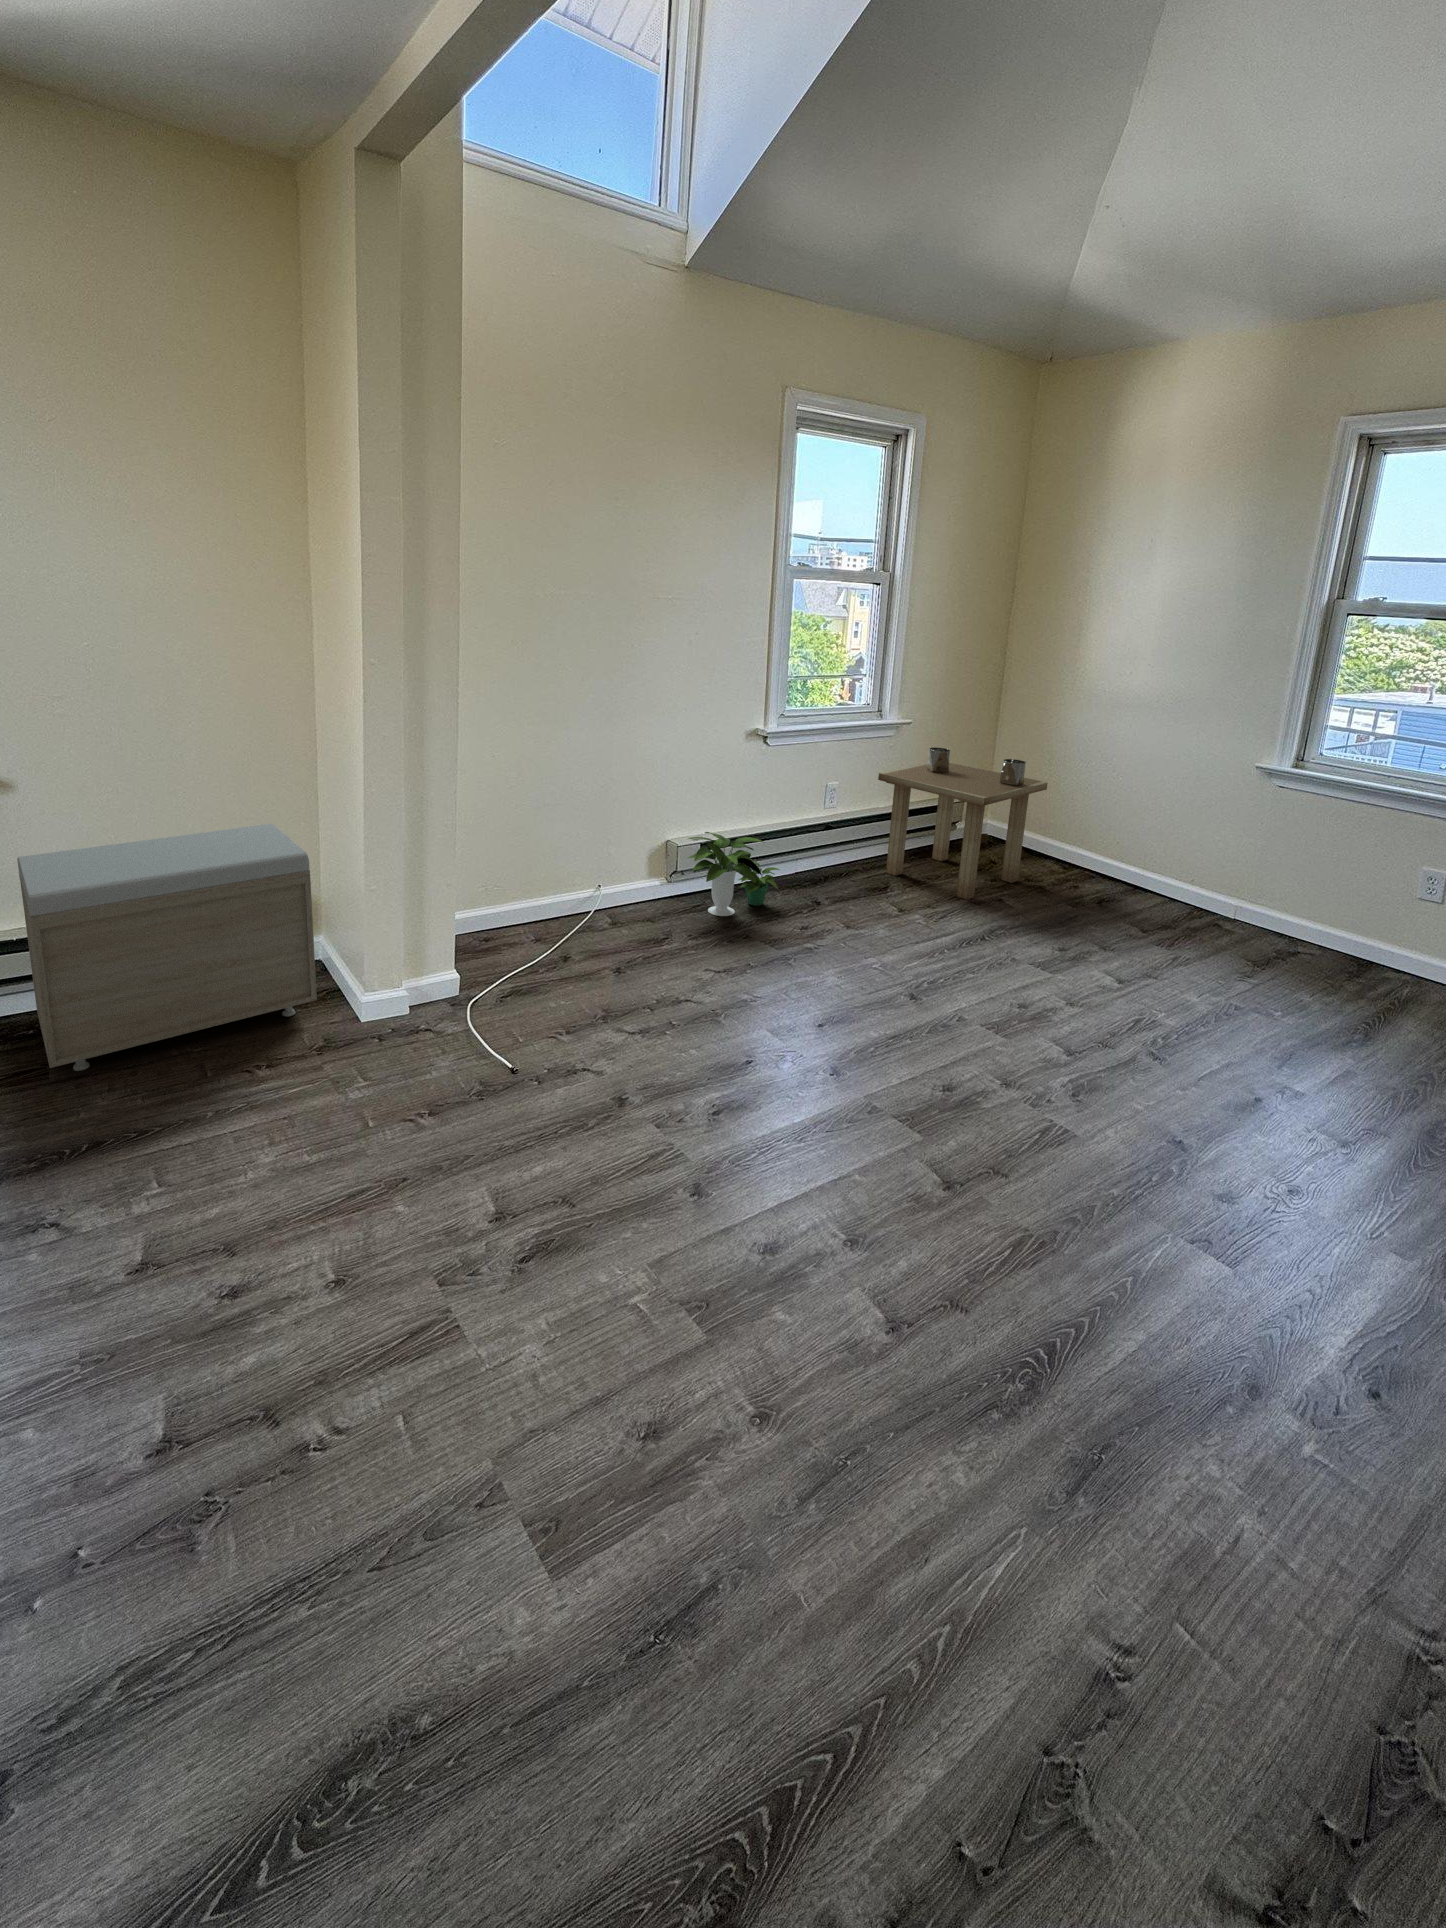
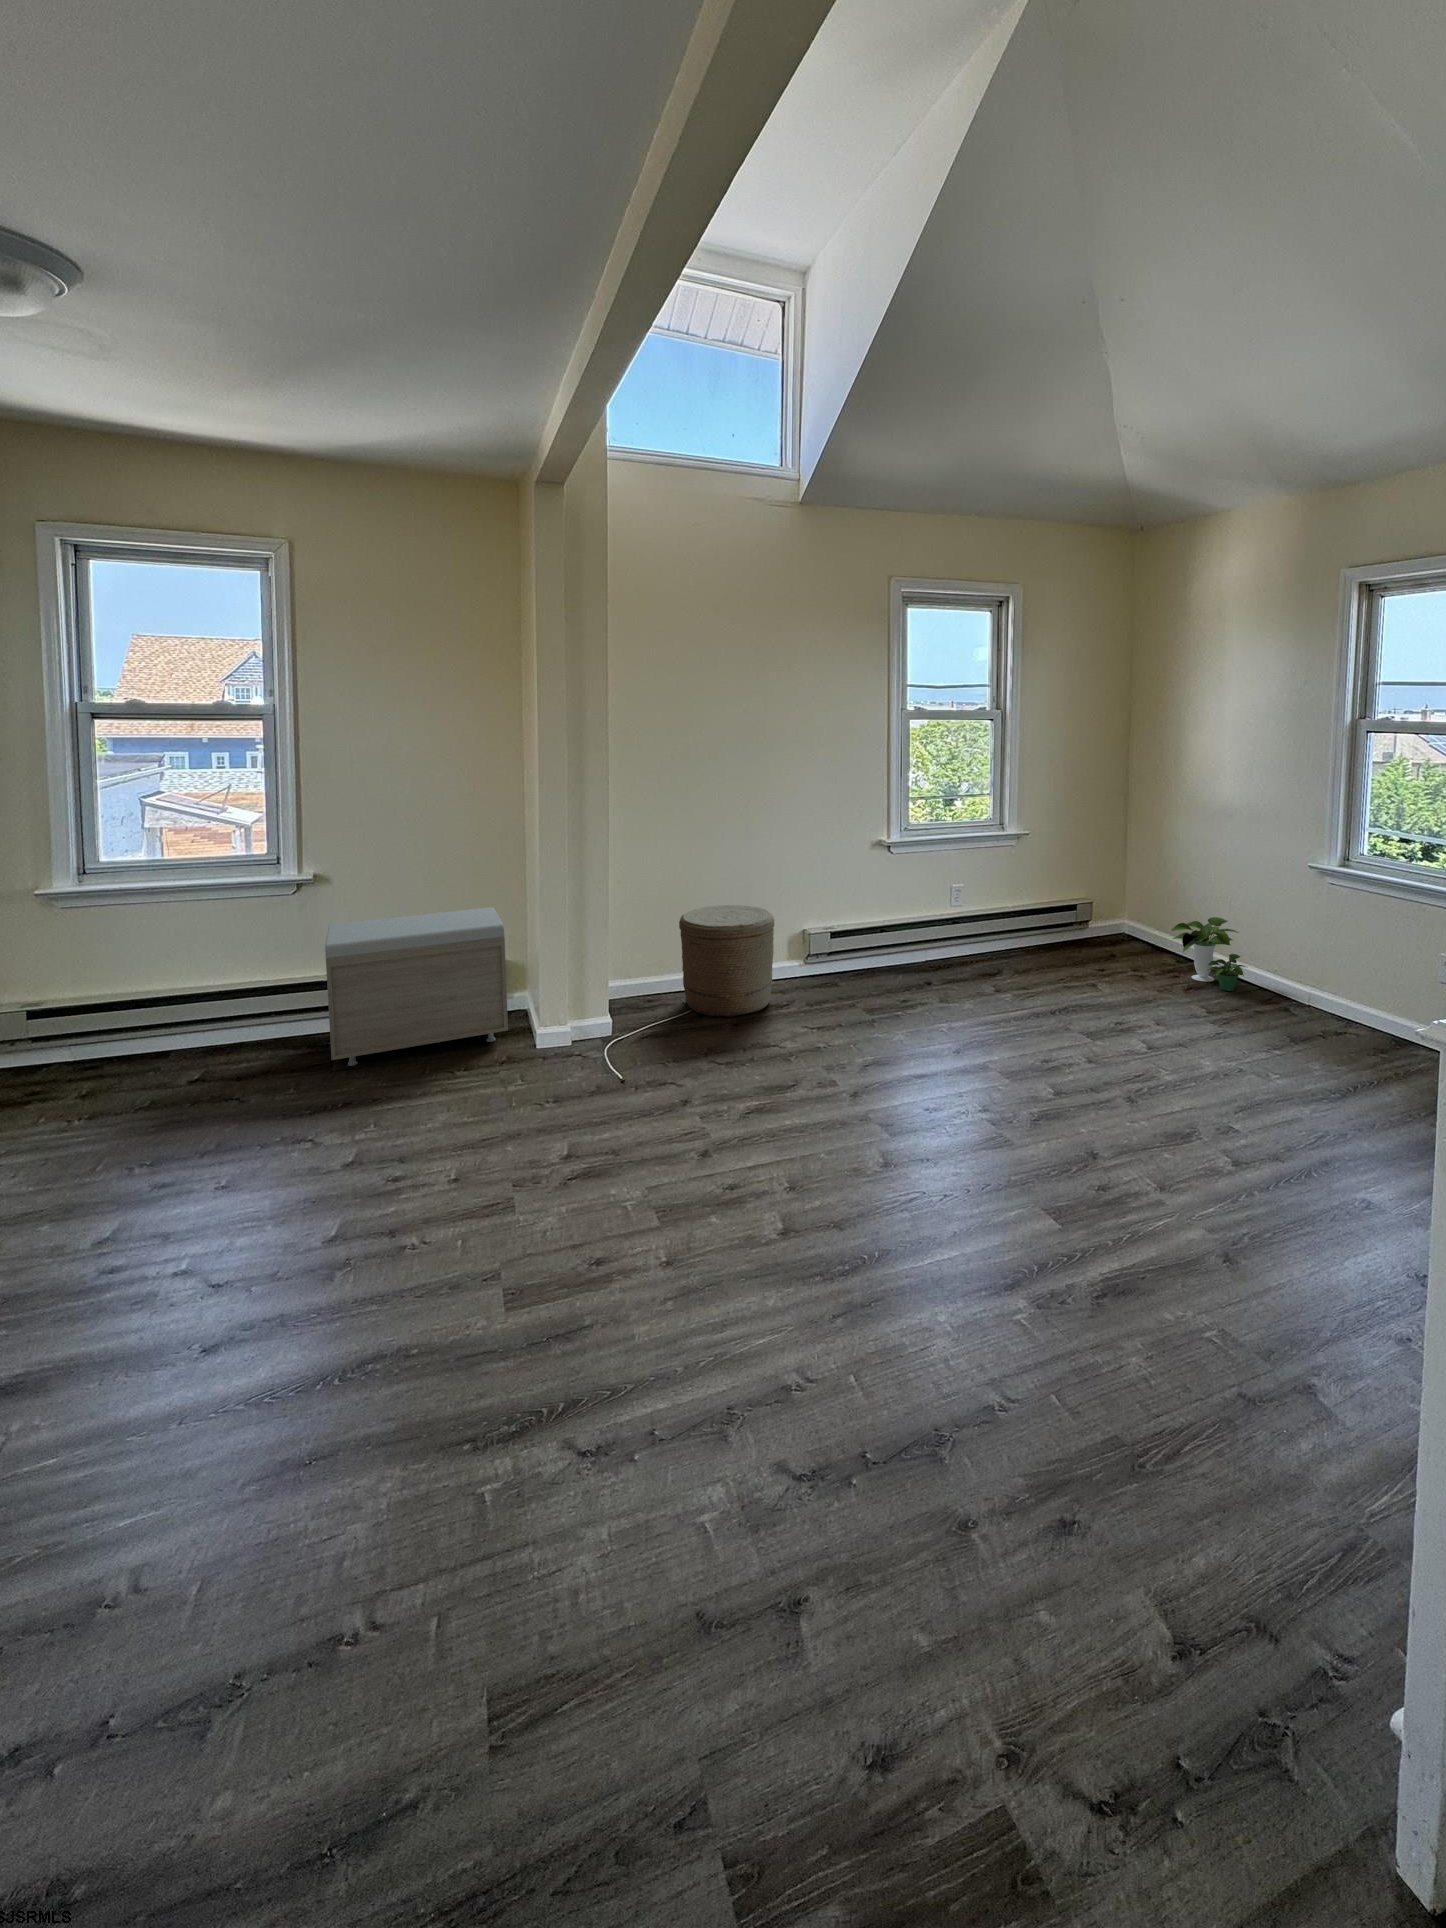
side table: present [878,747,1048,900] -> none [993,853,1140,983]
woven basket: none [532,814,658,962] -> present [679,905,774,1017]
potted plant: present [688,832,780,916] -> present [1171,917,1246,991]

